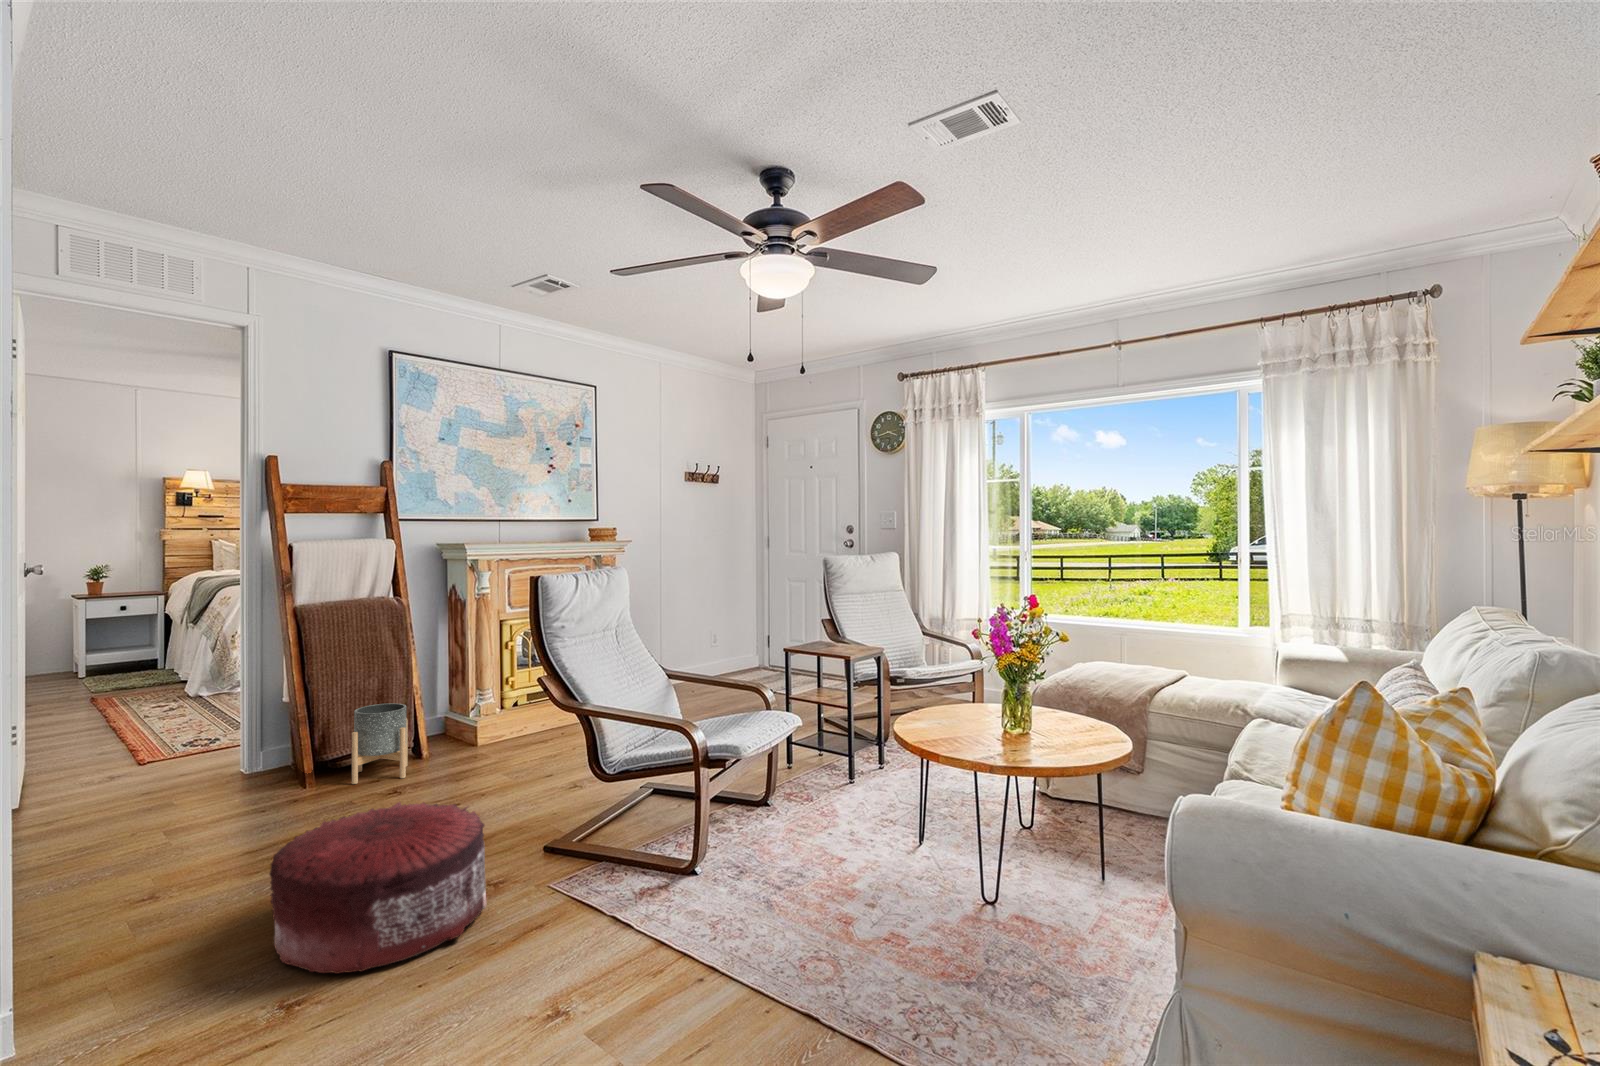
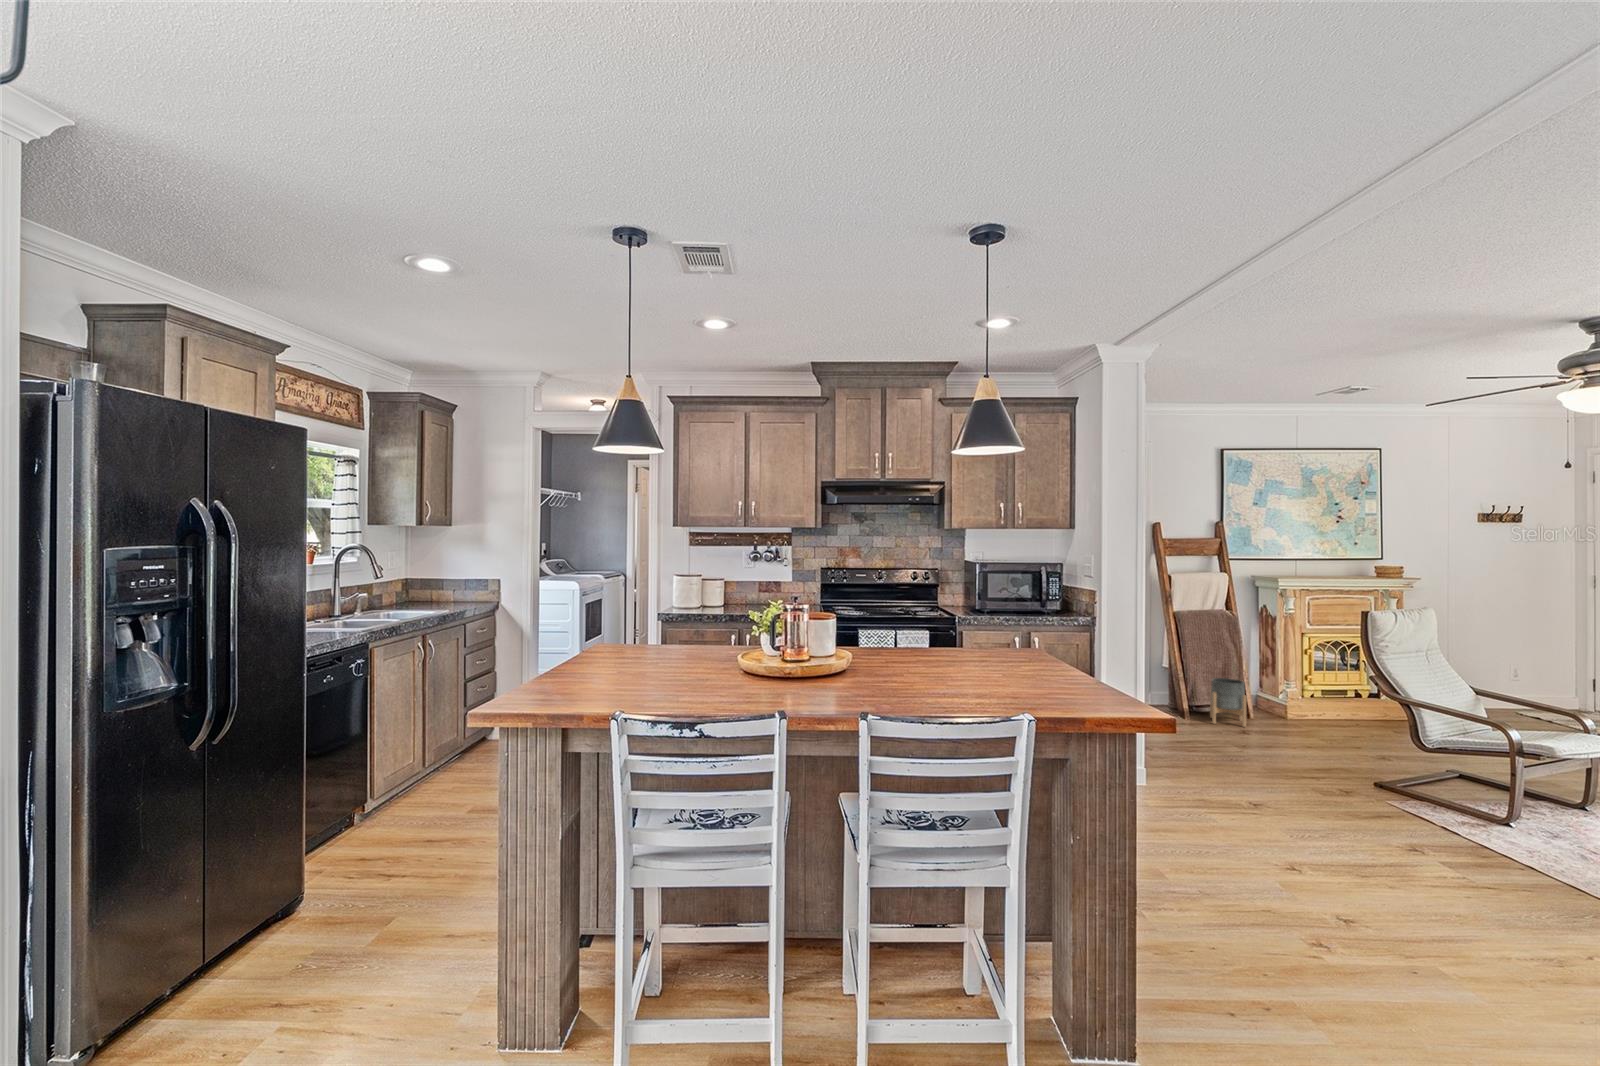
pouf: present [270,802,487,974] -> none [1225,731,1346,808]

